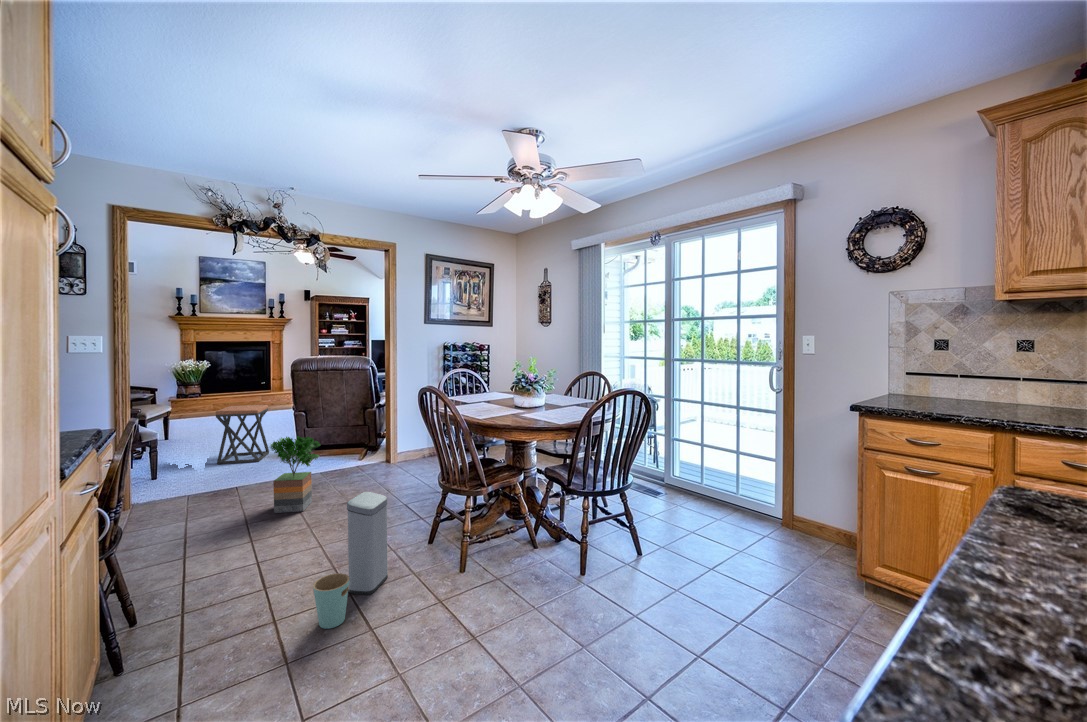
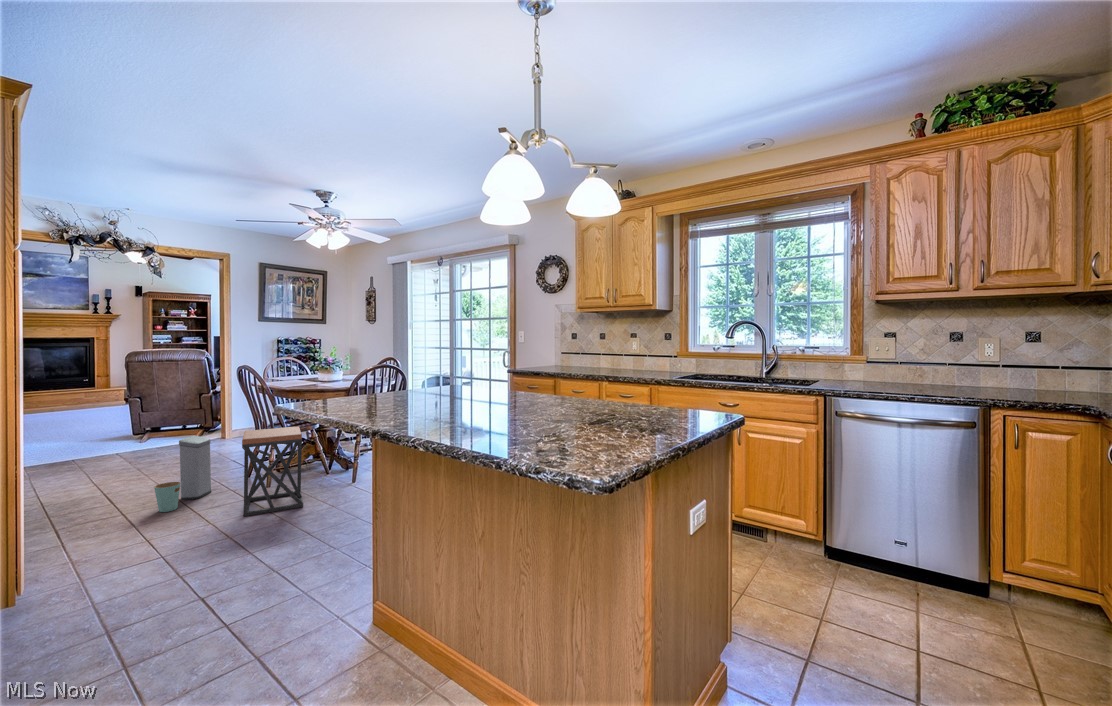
stool: present [216,405,269,464] -> present [242,426,303,516]
potted tree: present [270,436,320,513] -> none [109,411,158,472]

